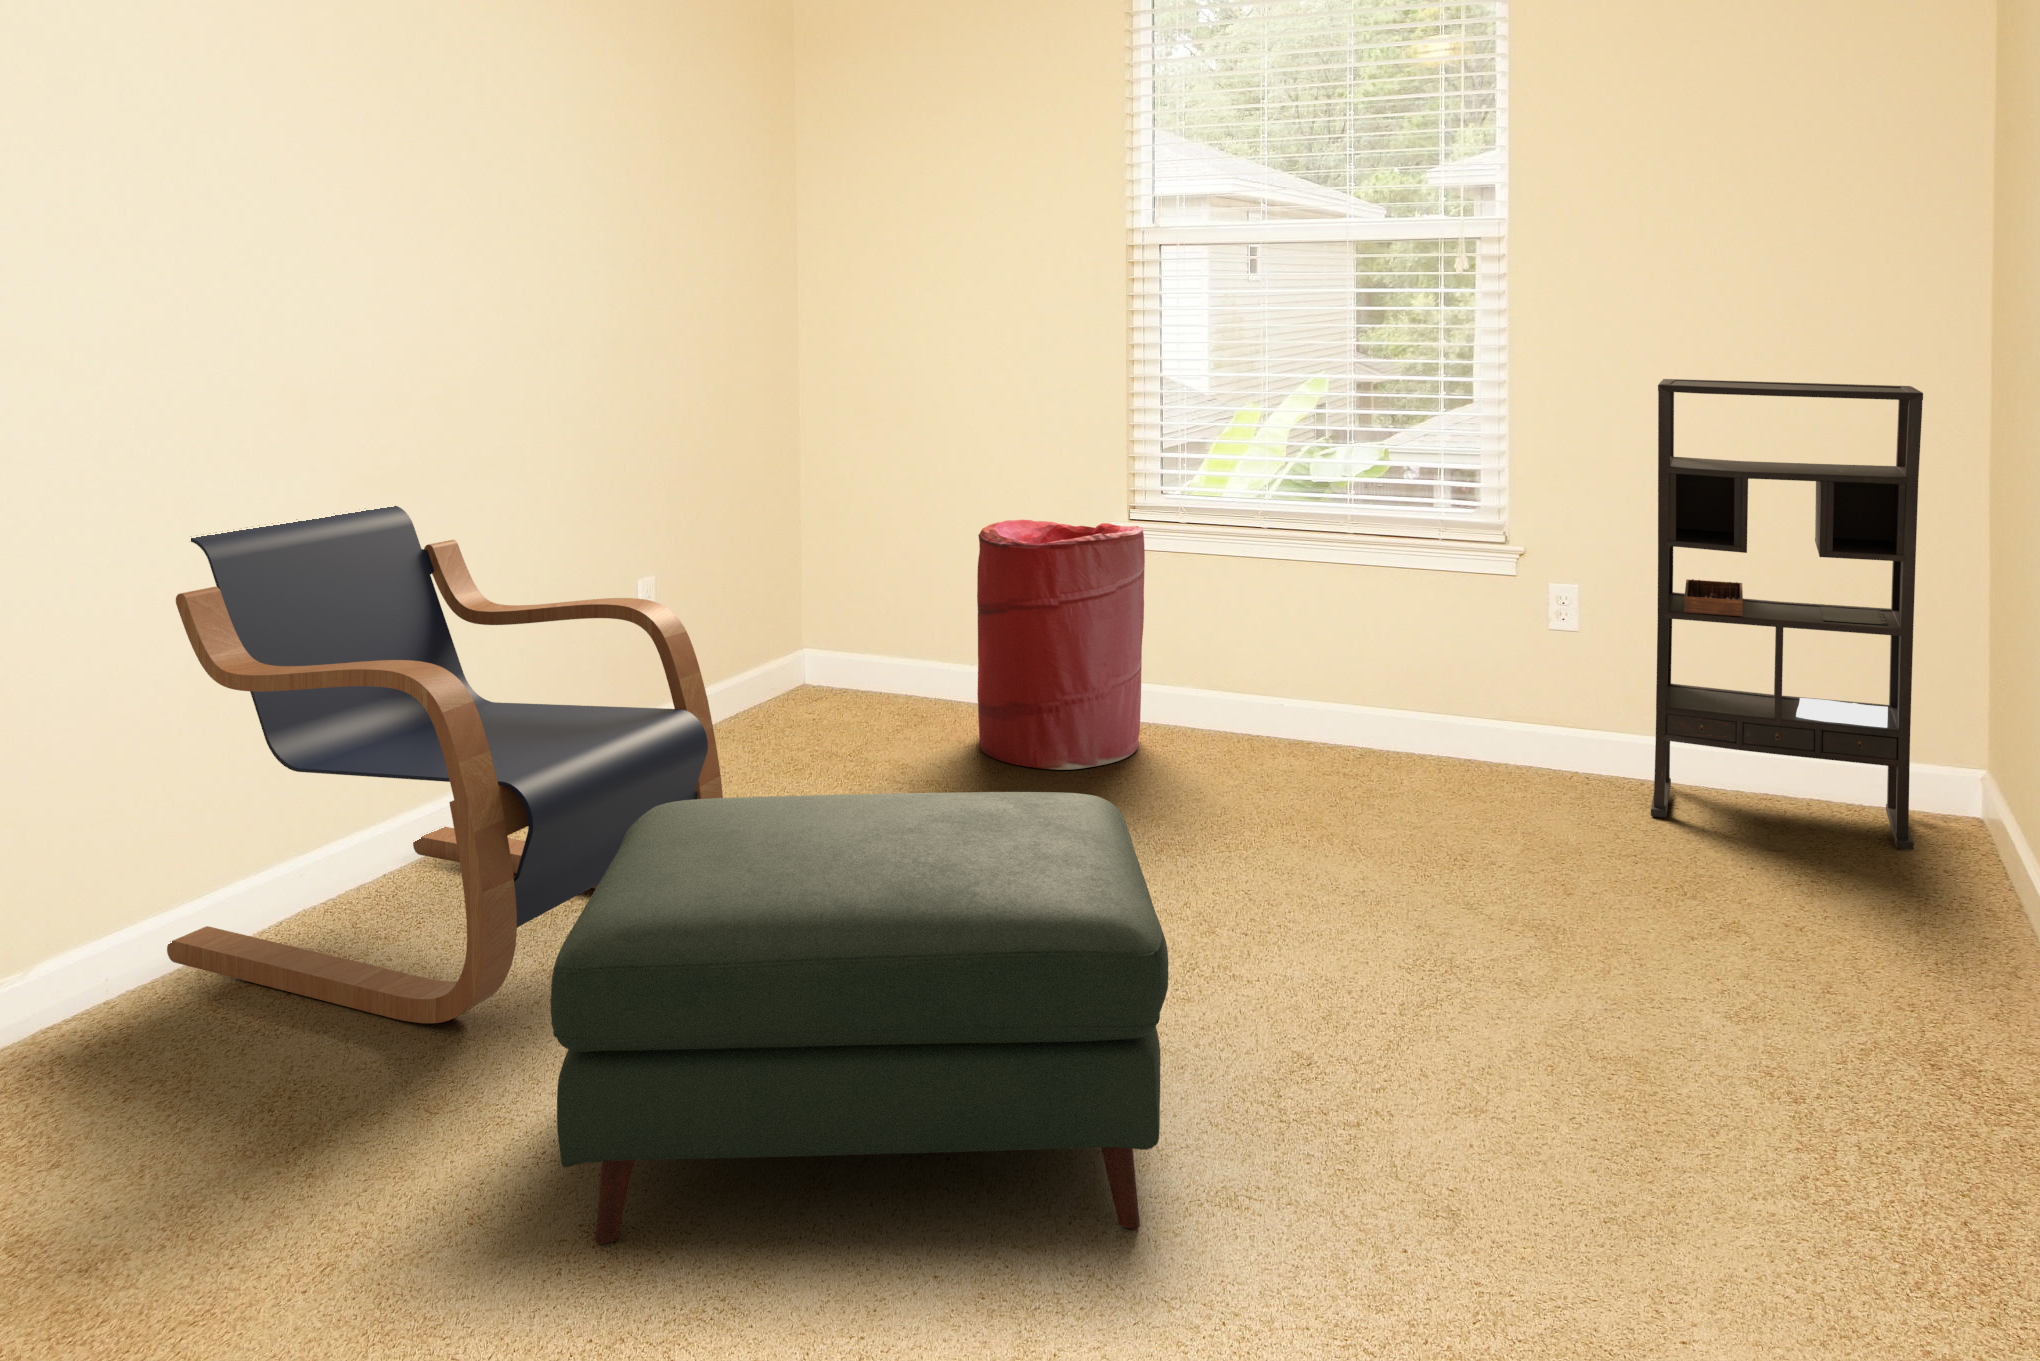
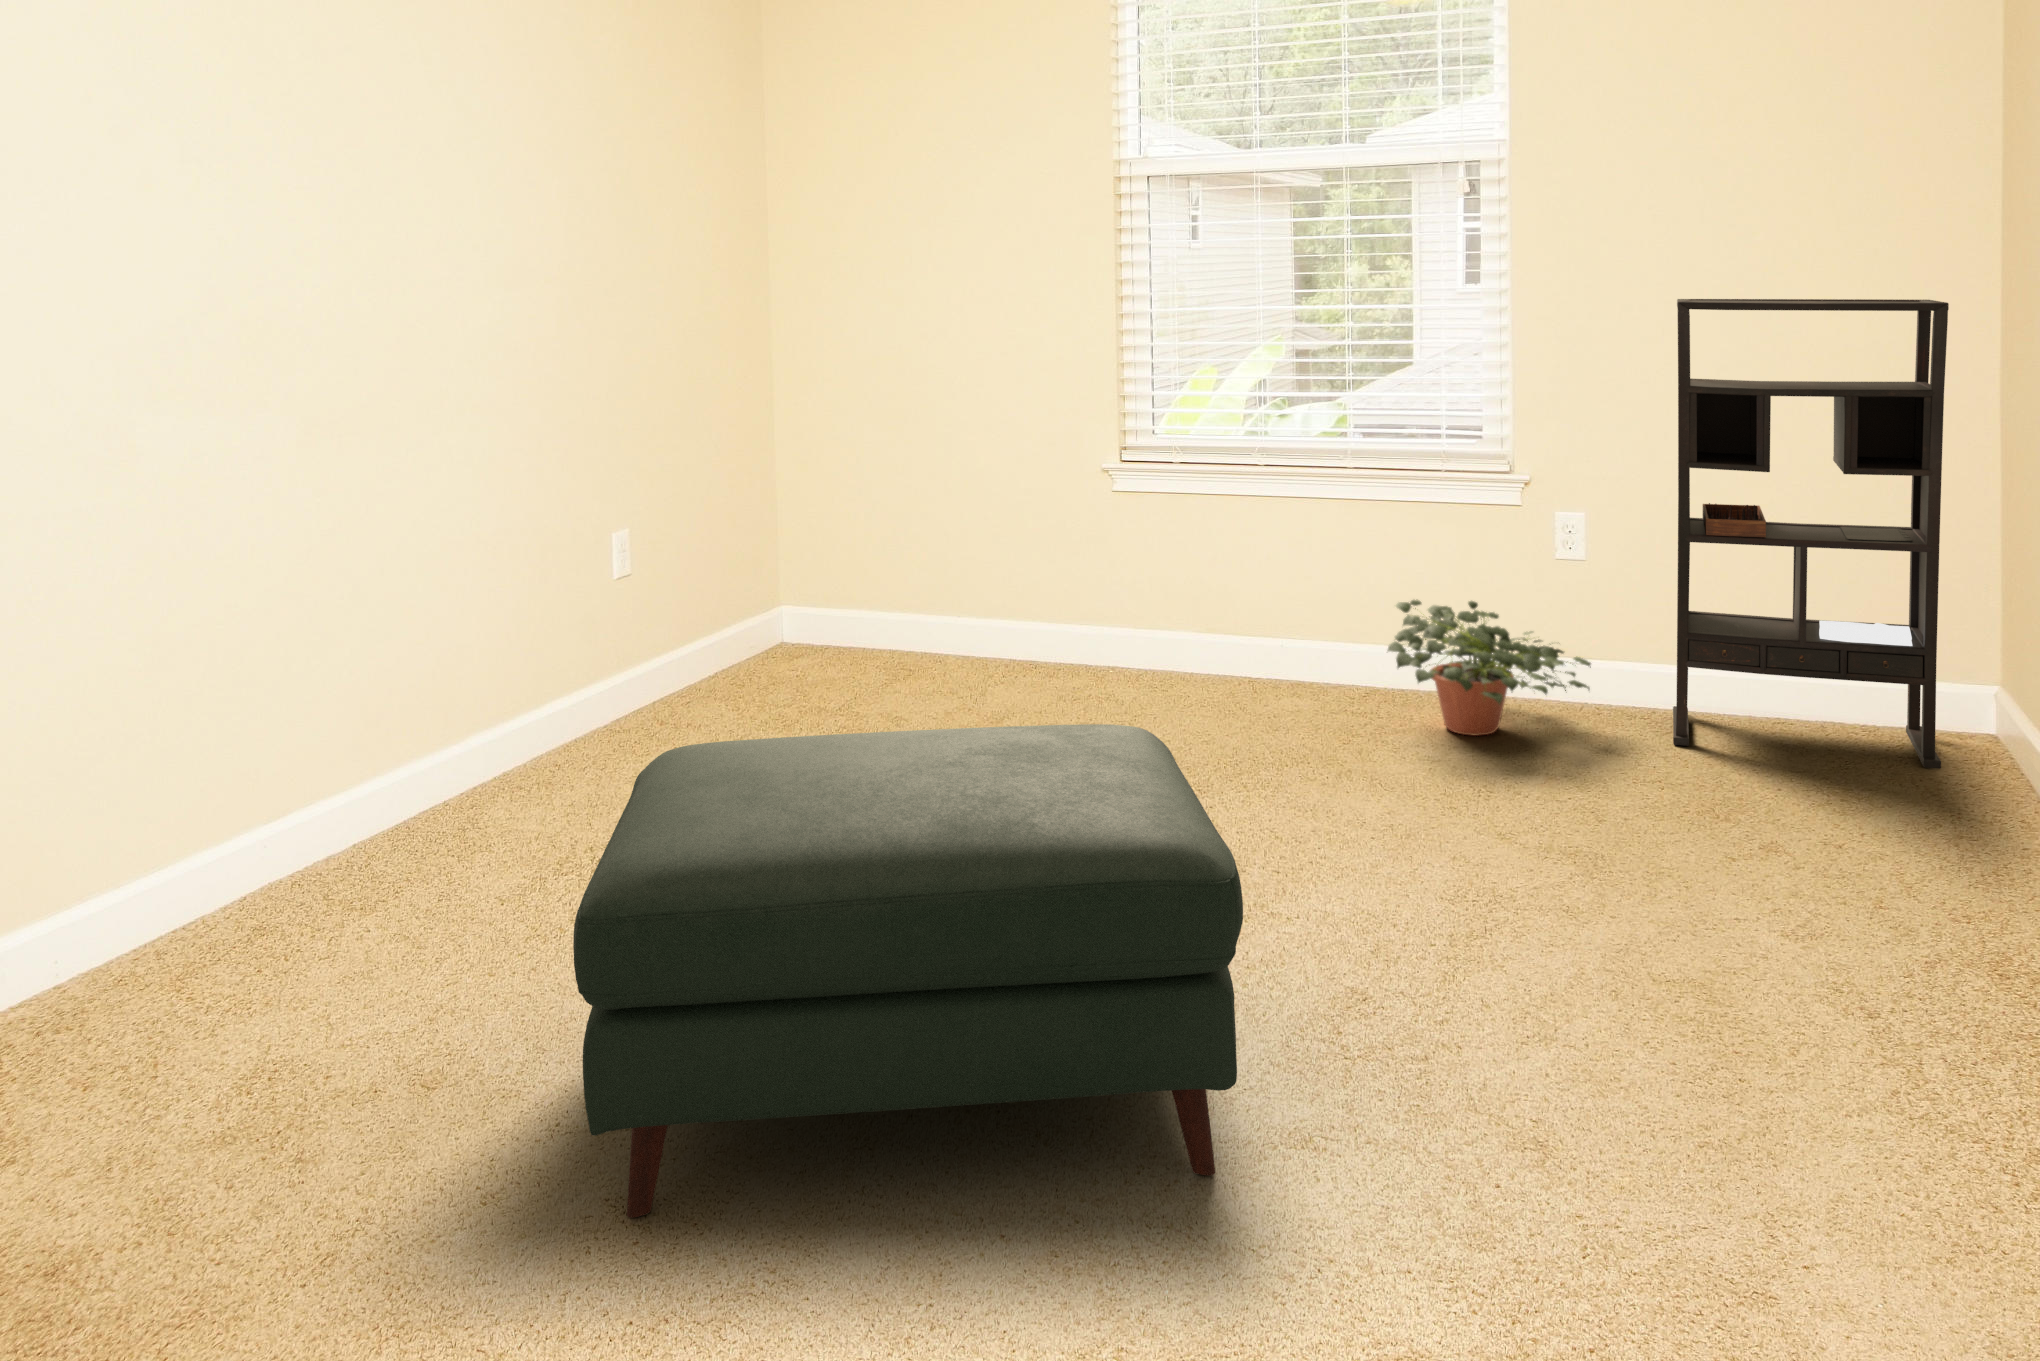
lounge chair: present [167,506,723,1023] -> none [120,449,722,995]
laundry hamper: present [977,520,1145,770] -> none [970,463,1143,718]
potted plant: none [1371,664,1574,800] -> present [1388,600,1591,736]

